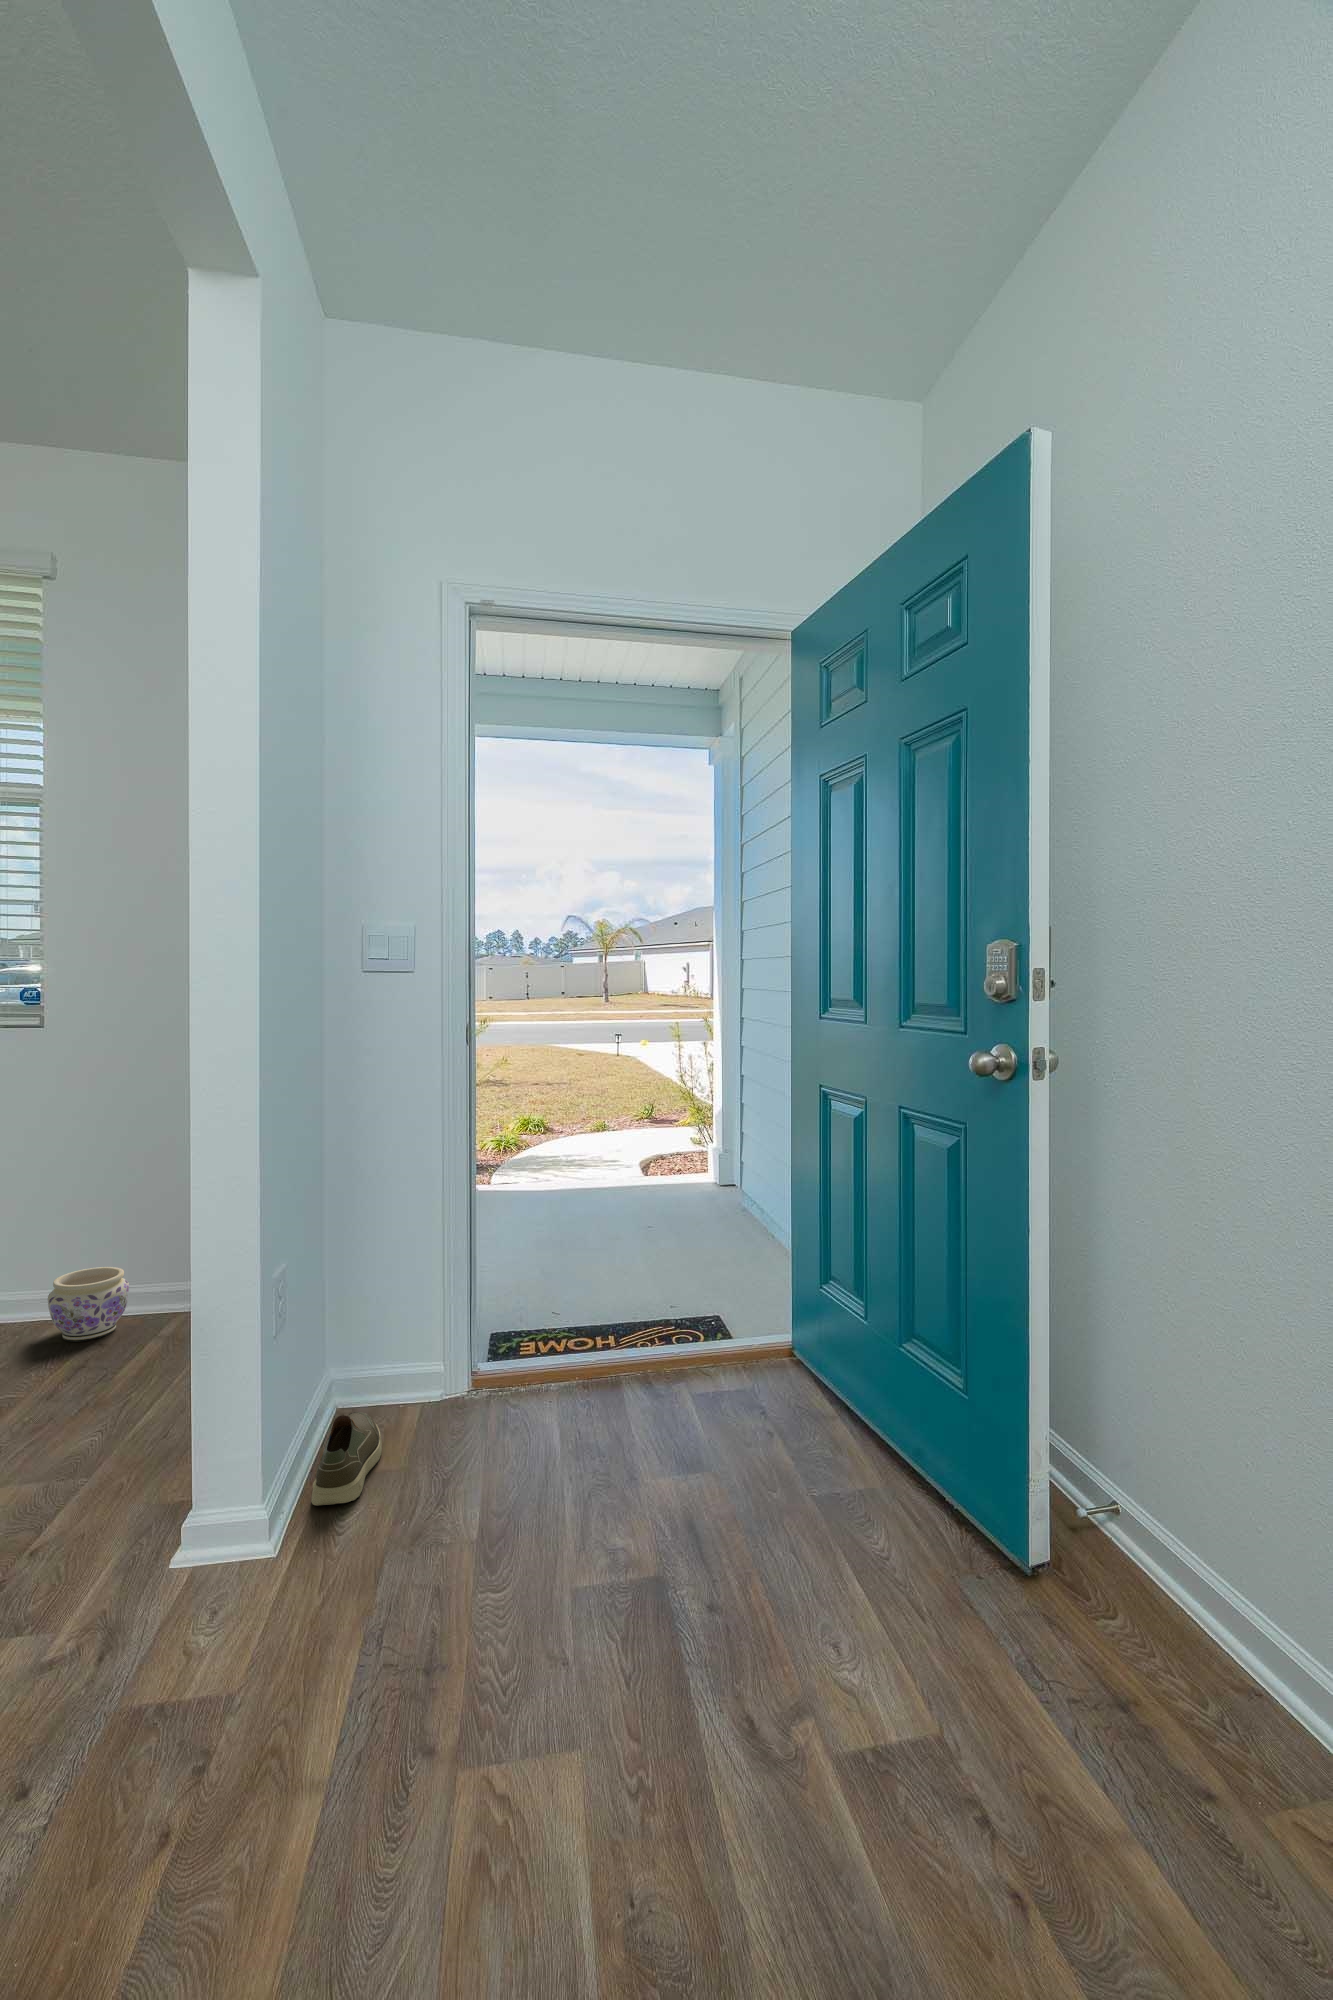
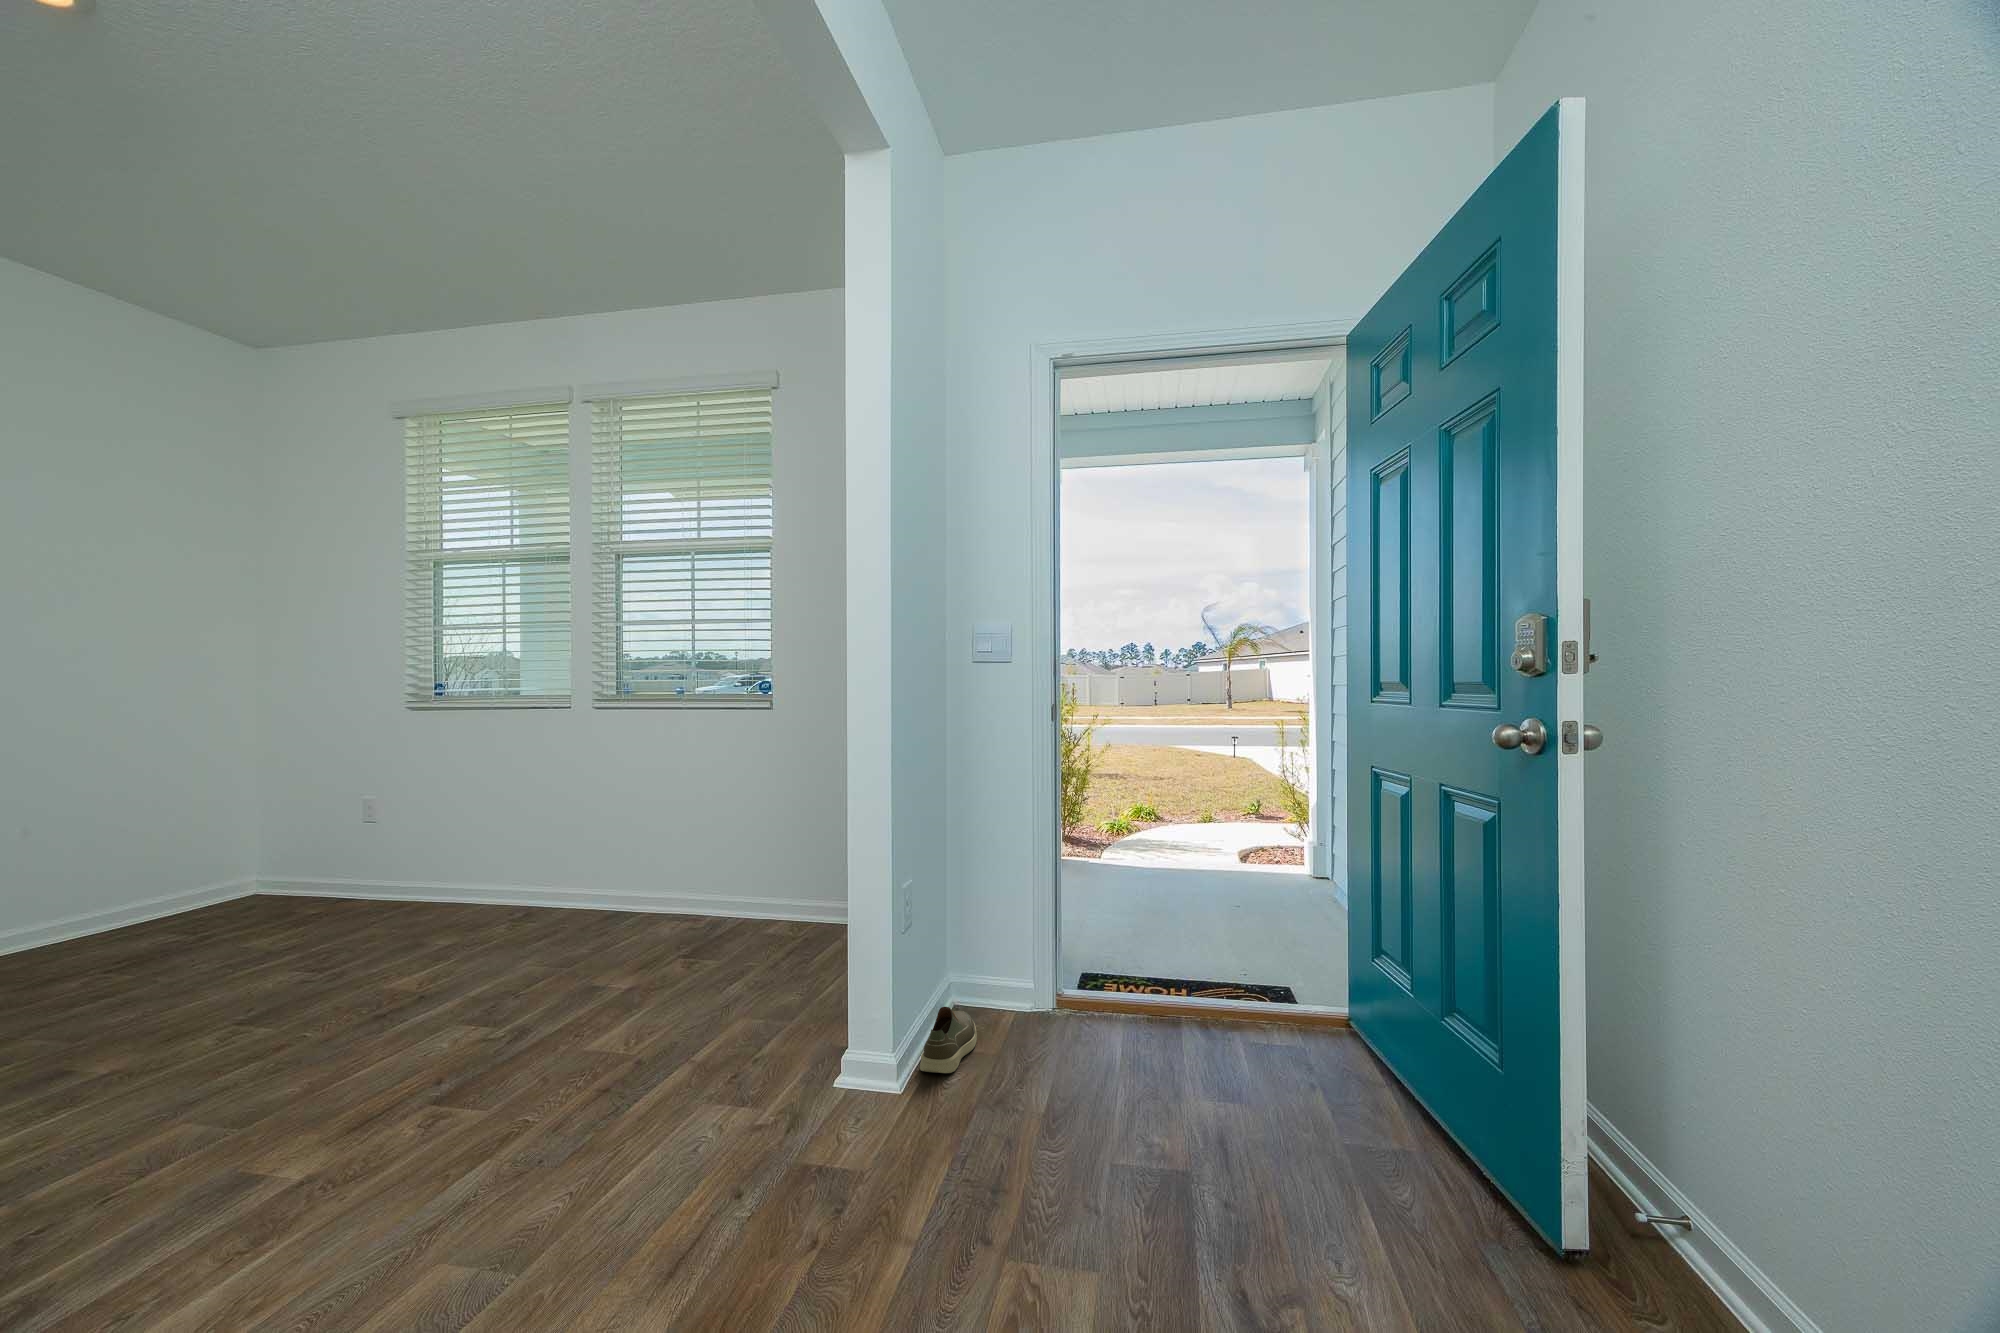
planter: present [48,1267,129,1342] -> none [765,885,816,937]

